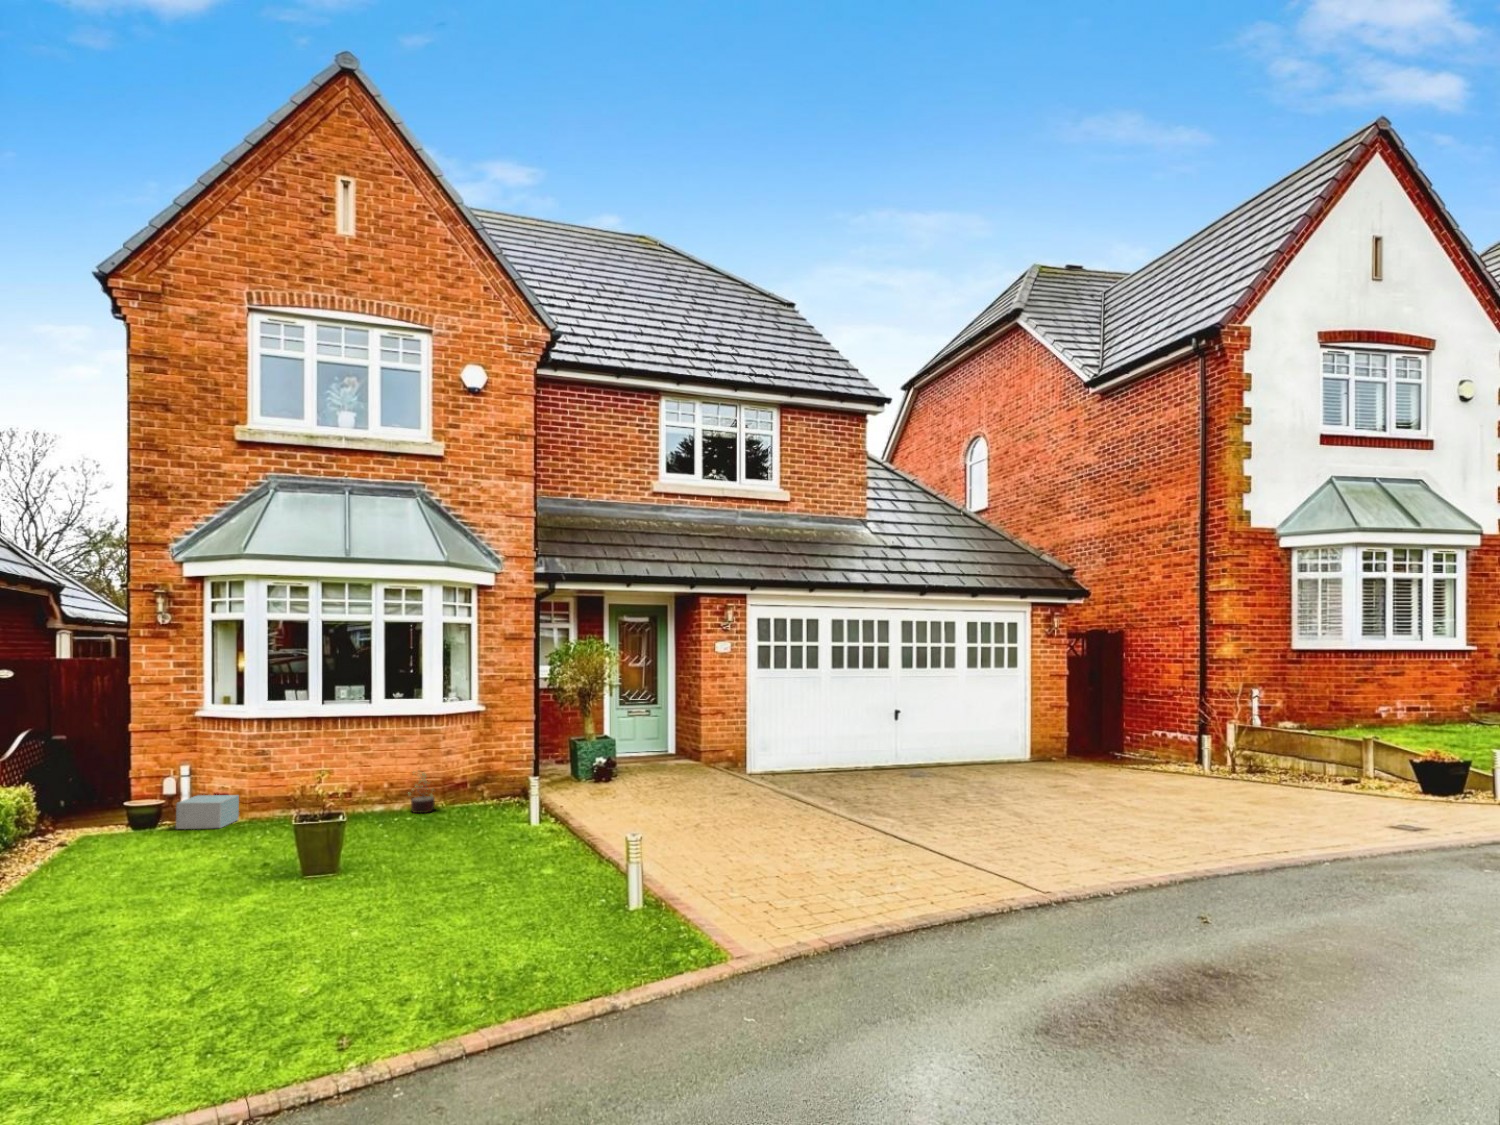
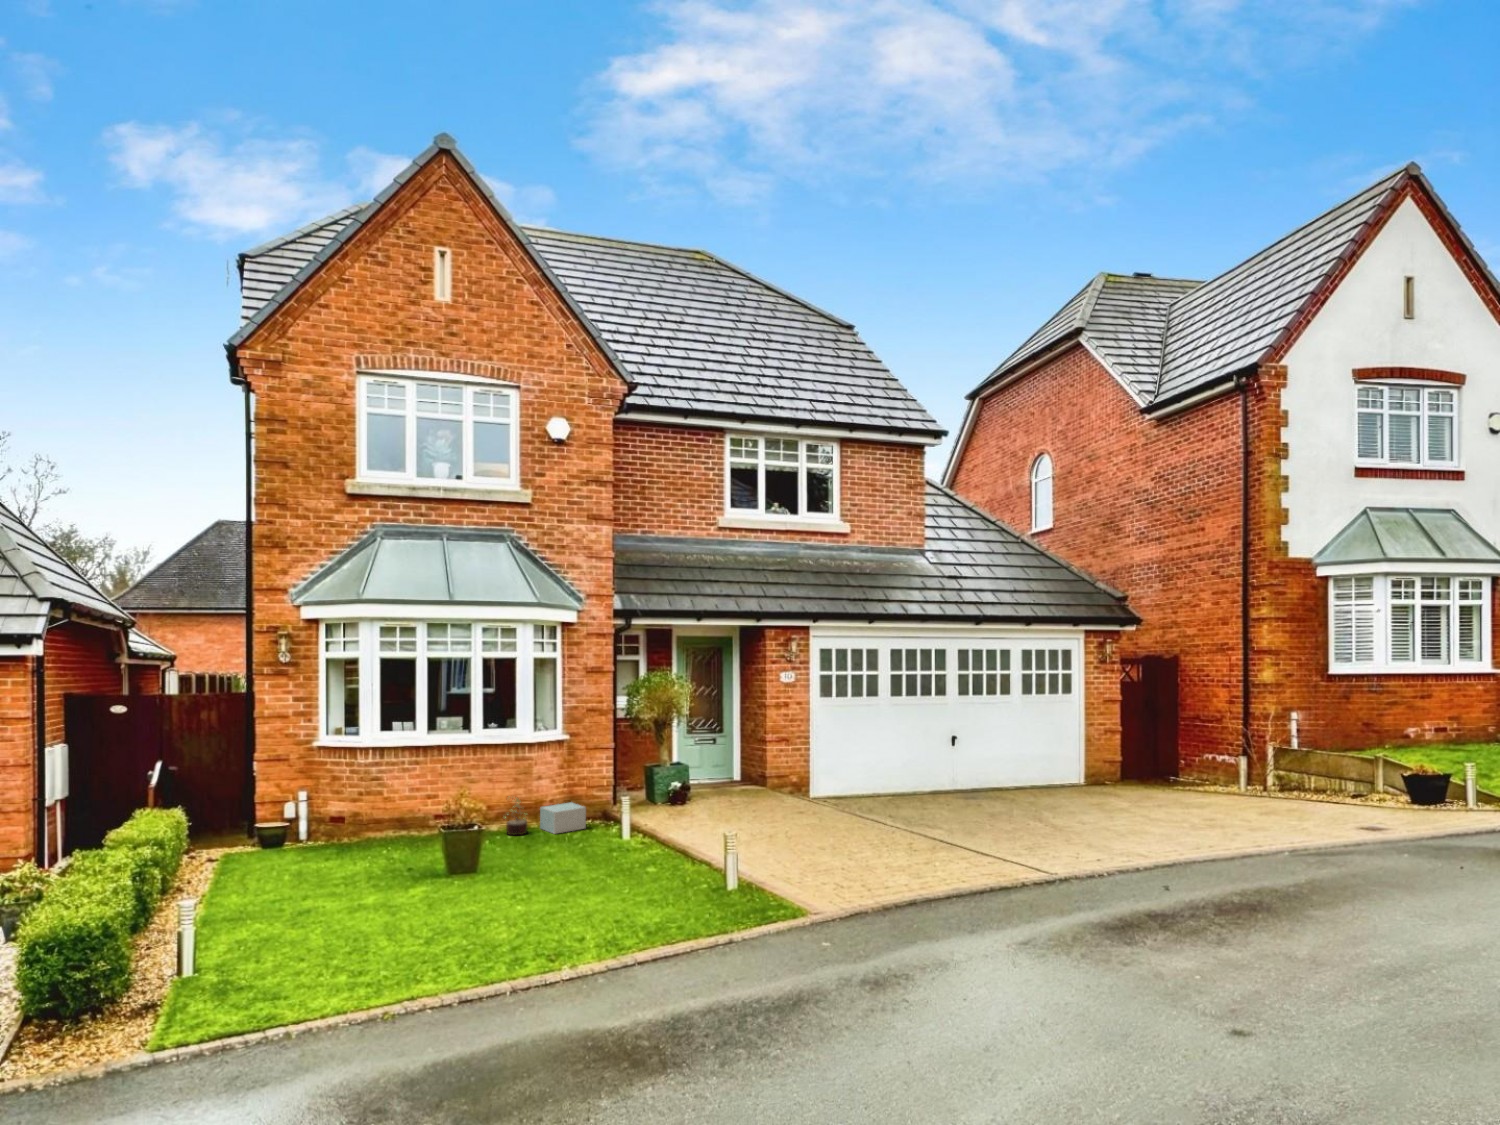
storage box: present [176,795,239,829] -> present [540,803,586,834]

